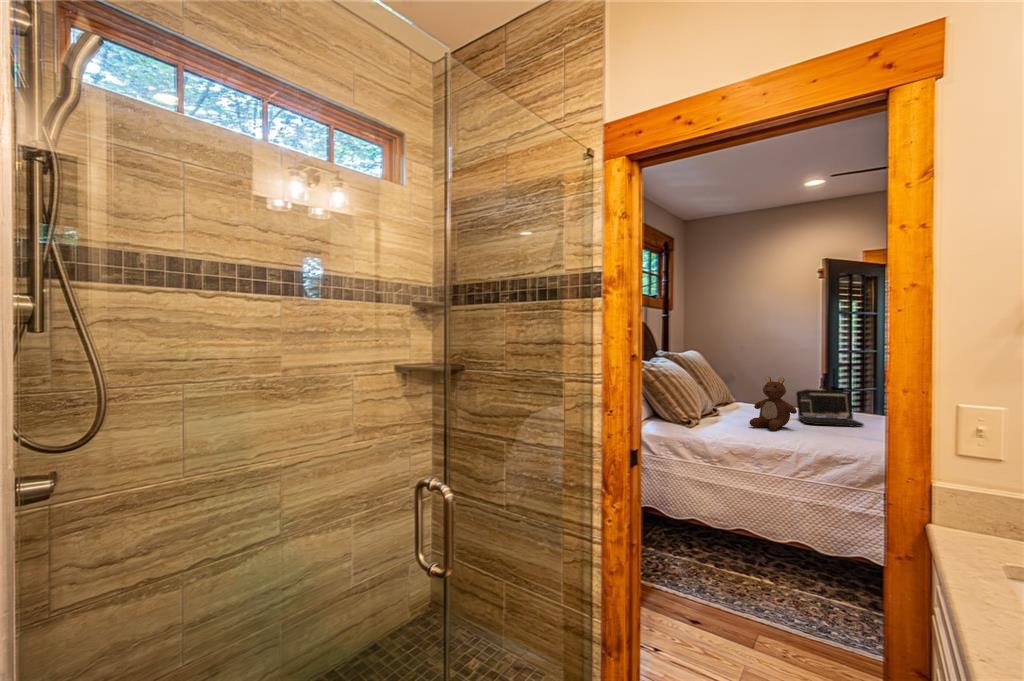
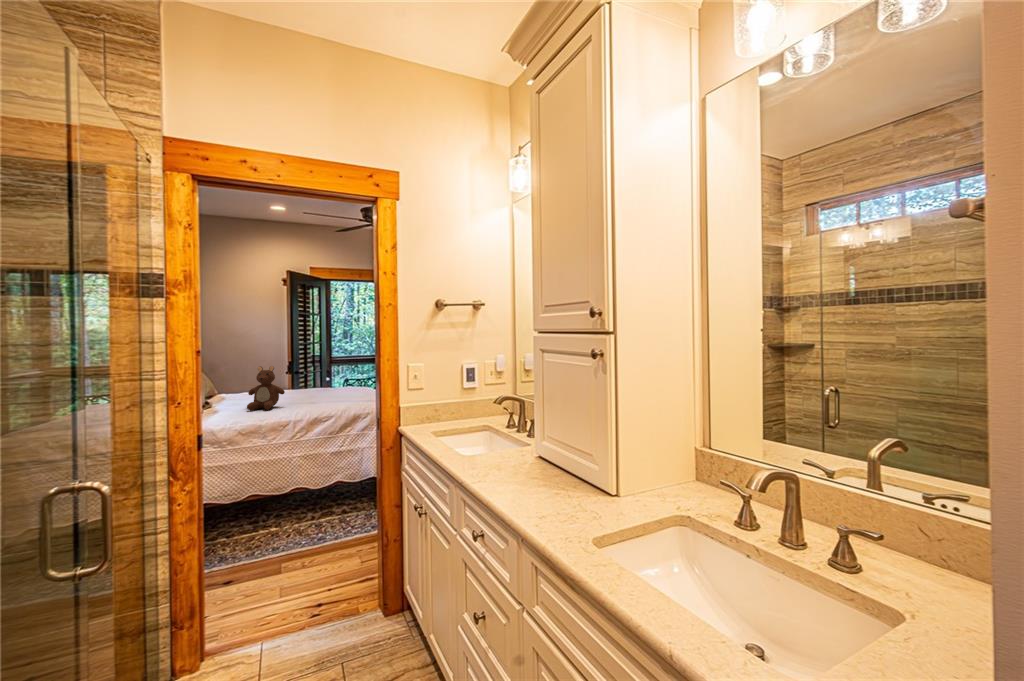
laptop: present [796,389,864,427] -> none [279,373,327,401]

